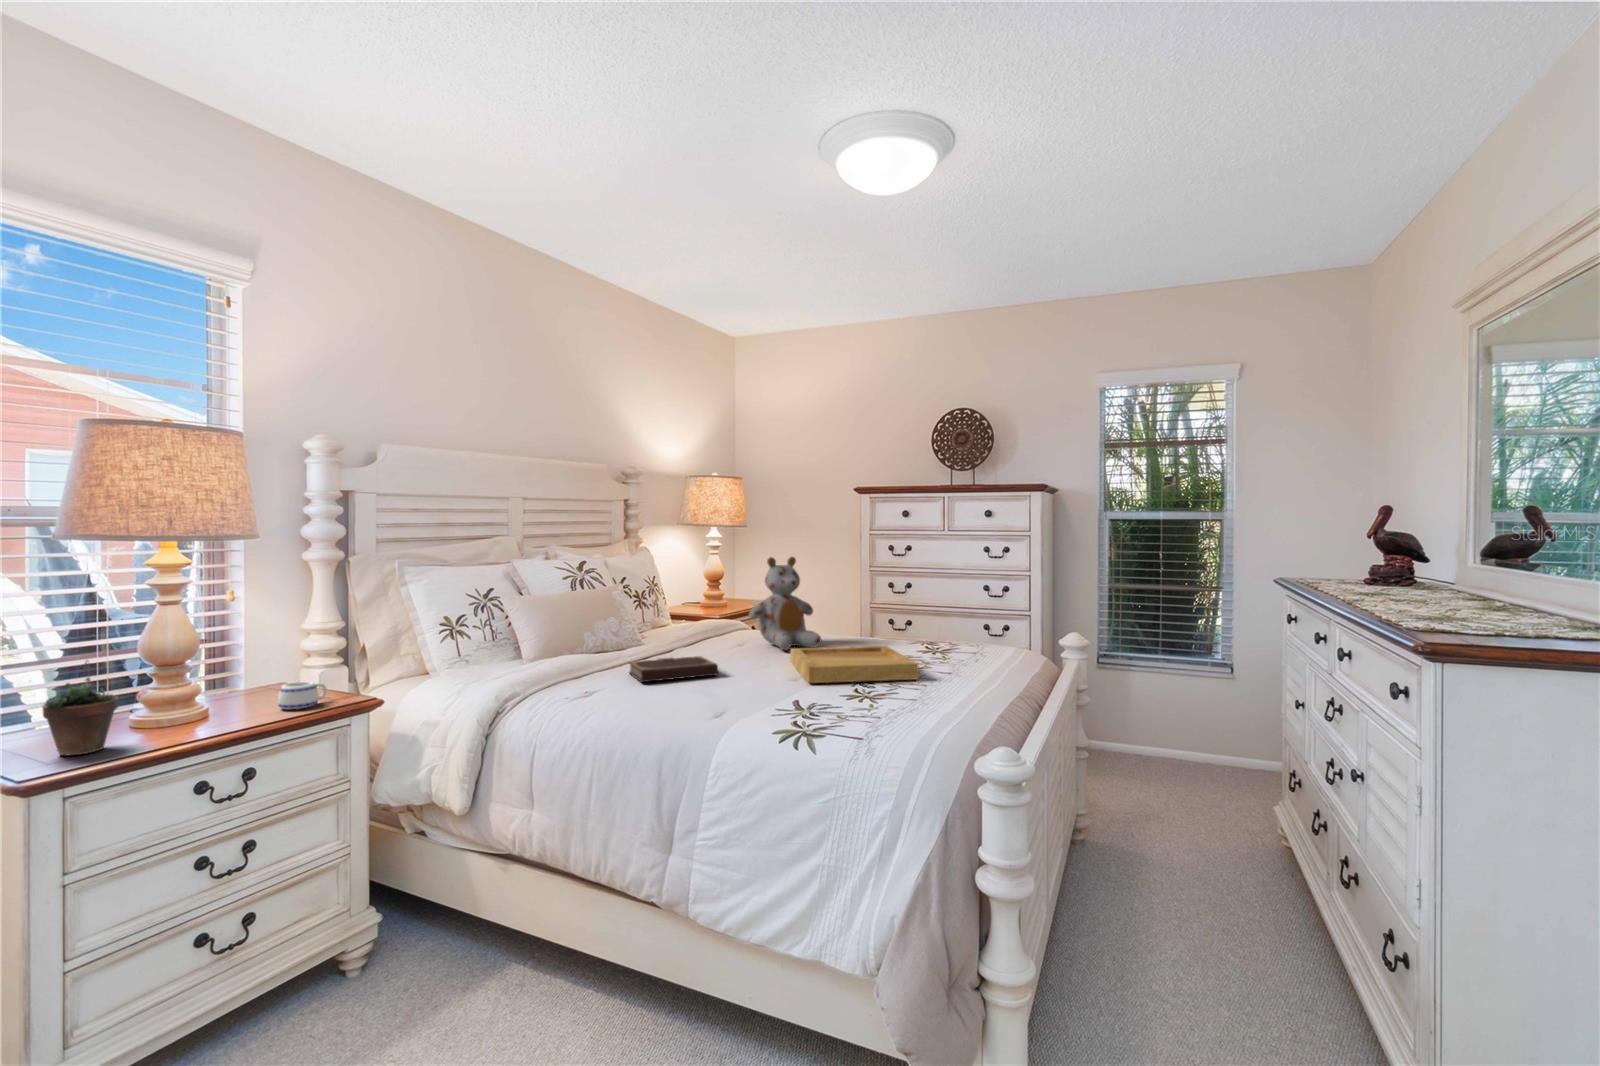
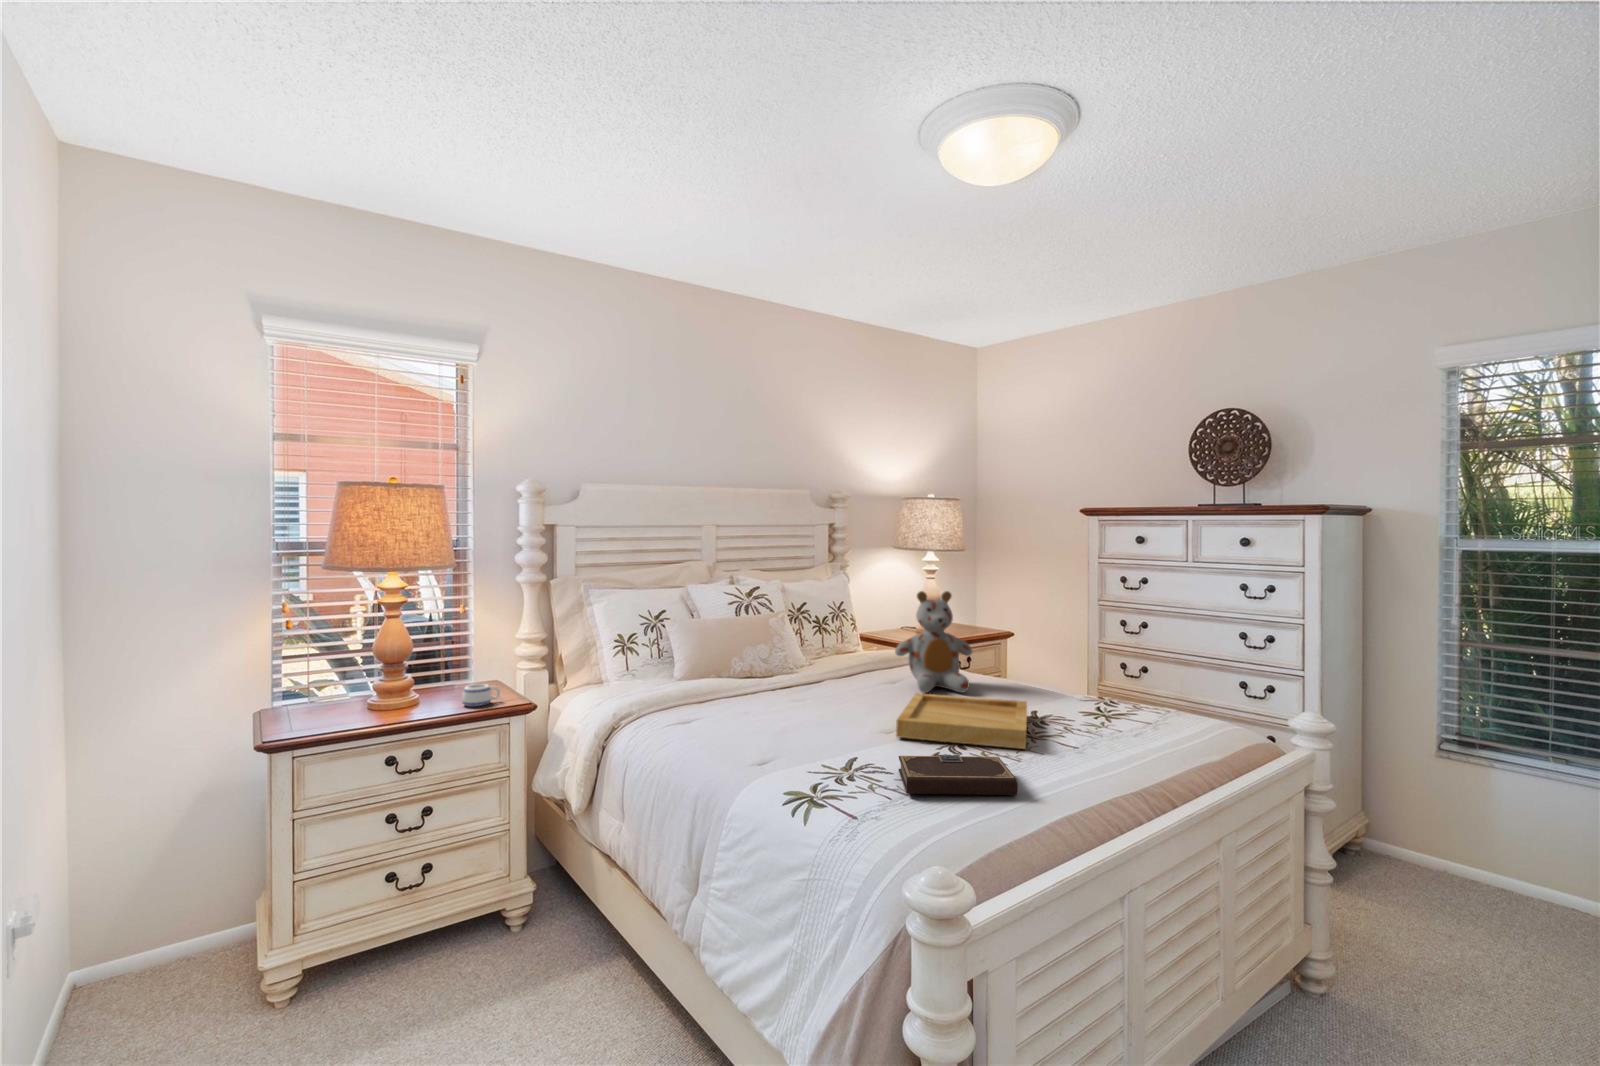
notebook: present [629,656,718,682] -> present [899,755,1018,795]
succulent plant: present [42,662,119,755] -> none [293,658,343,727]

